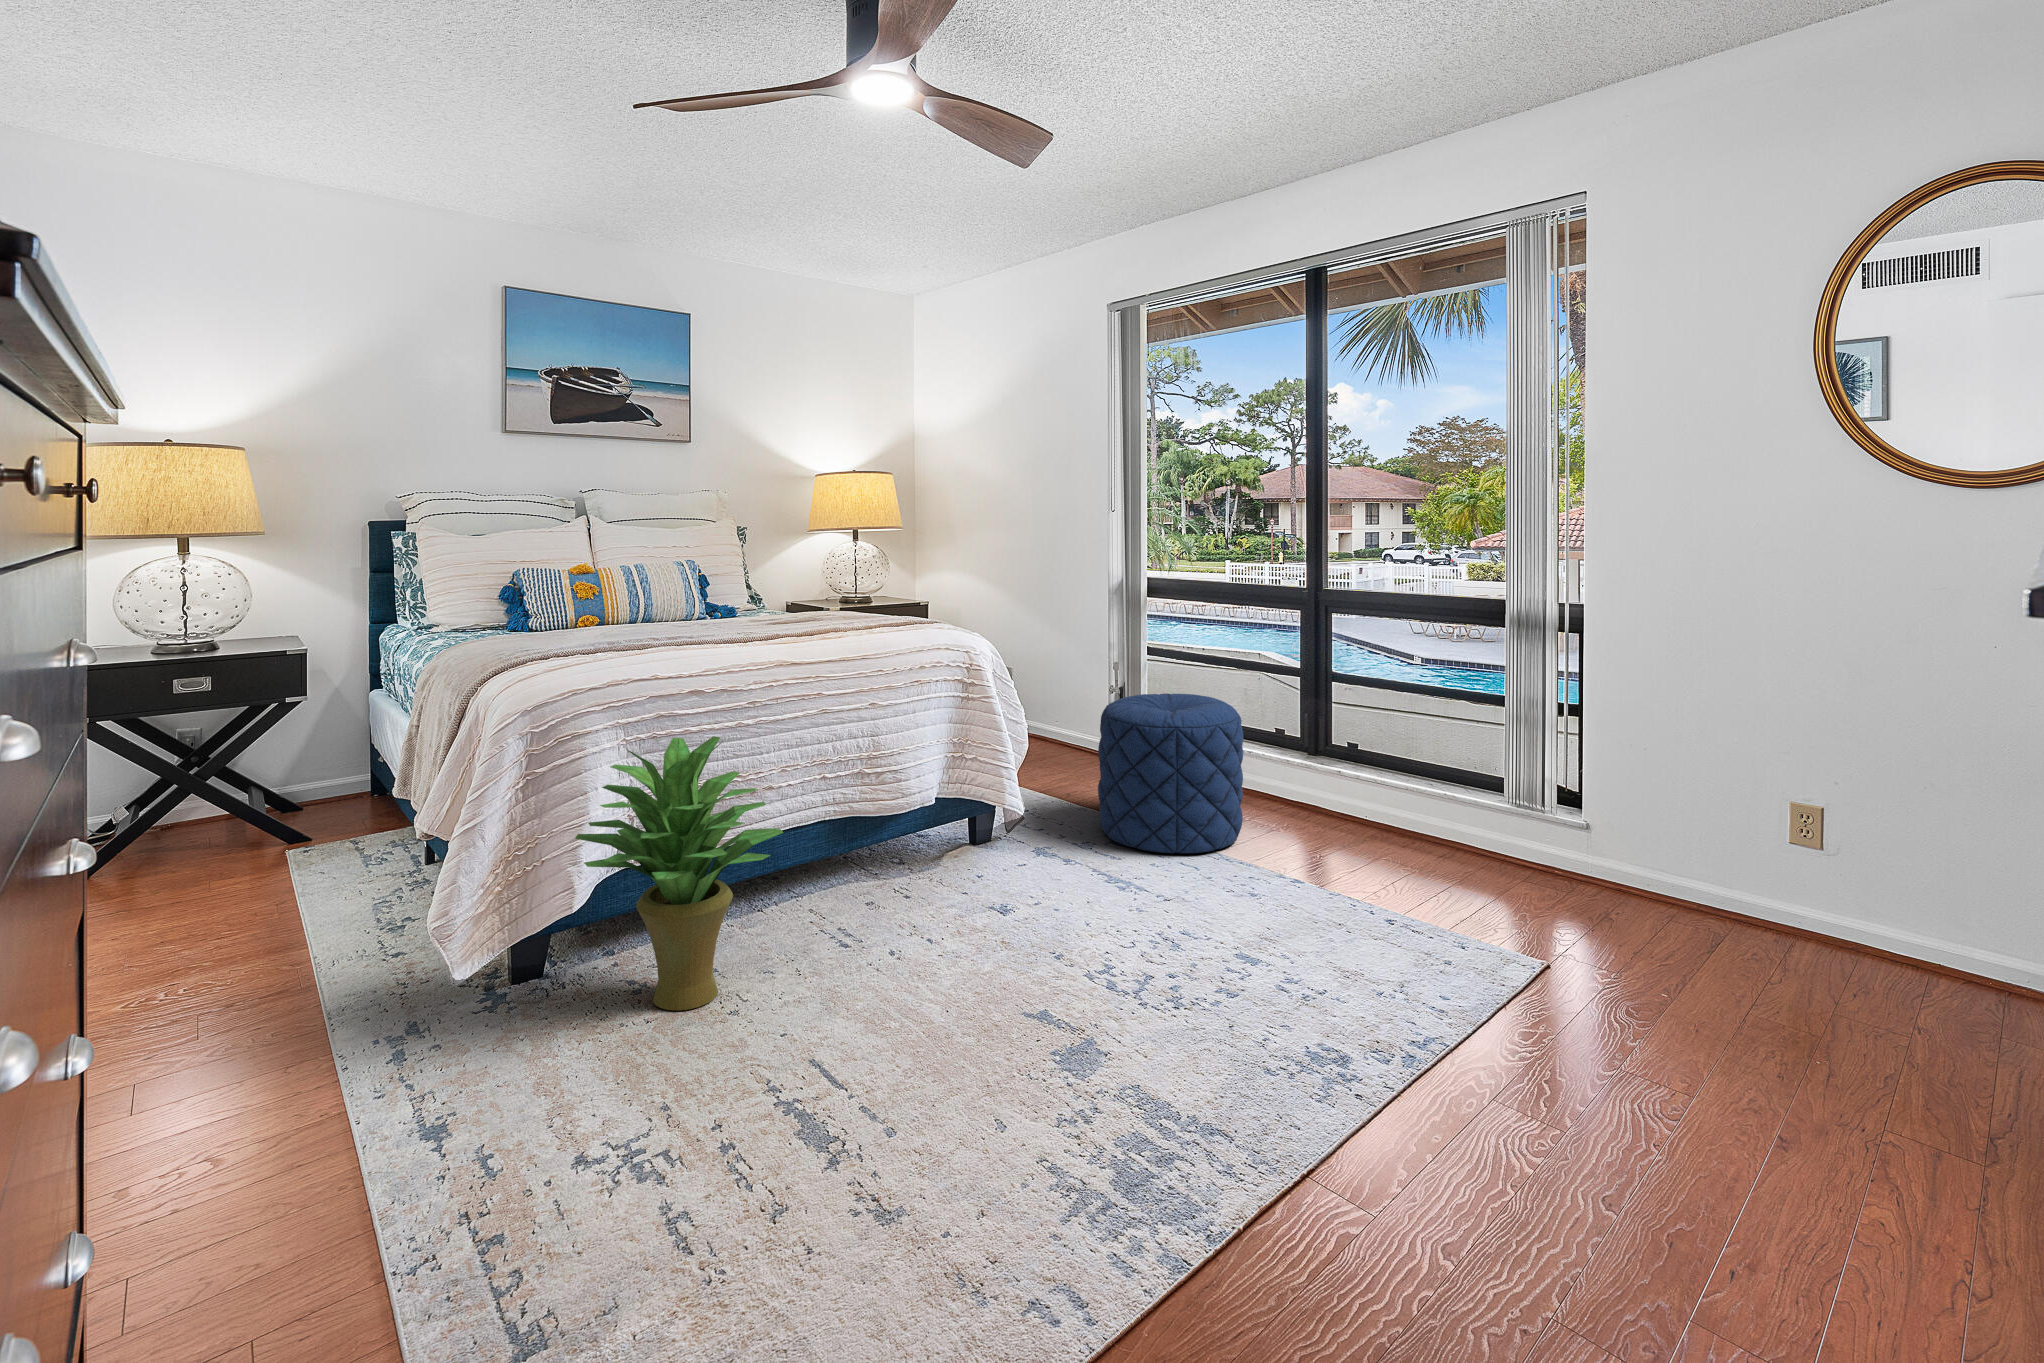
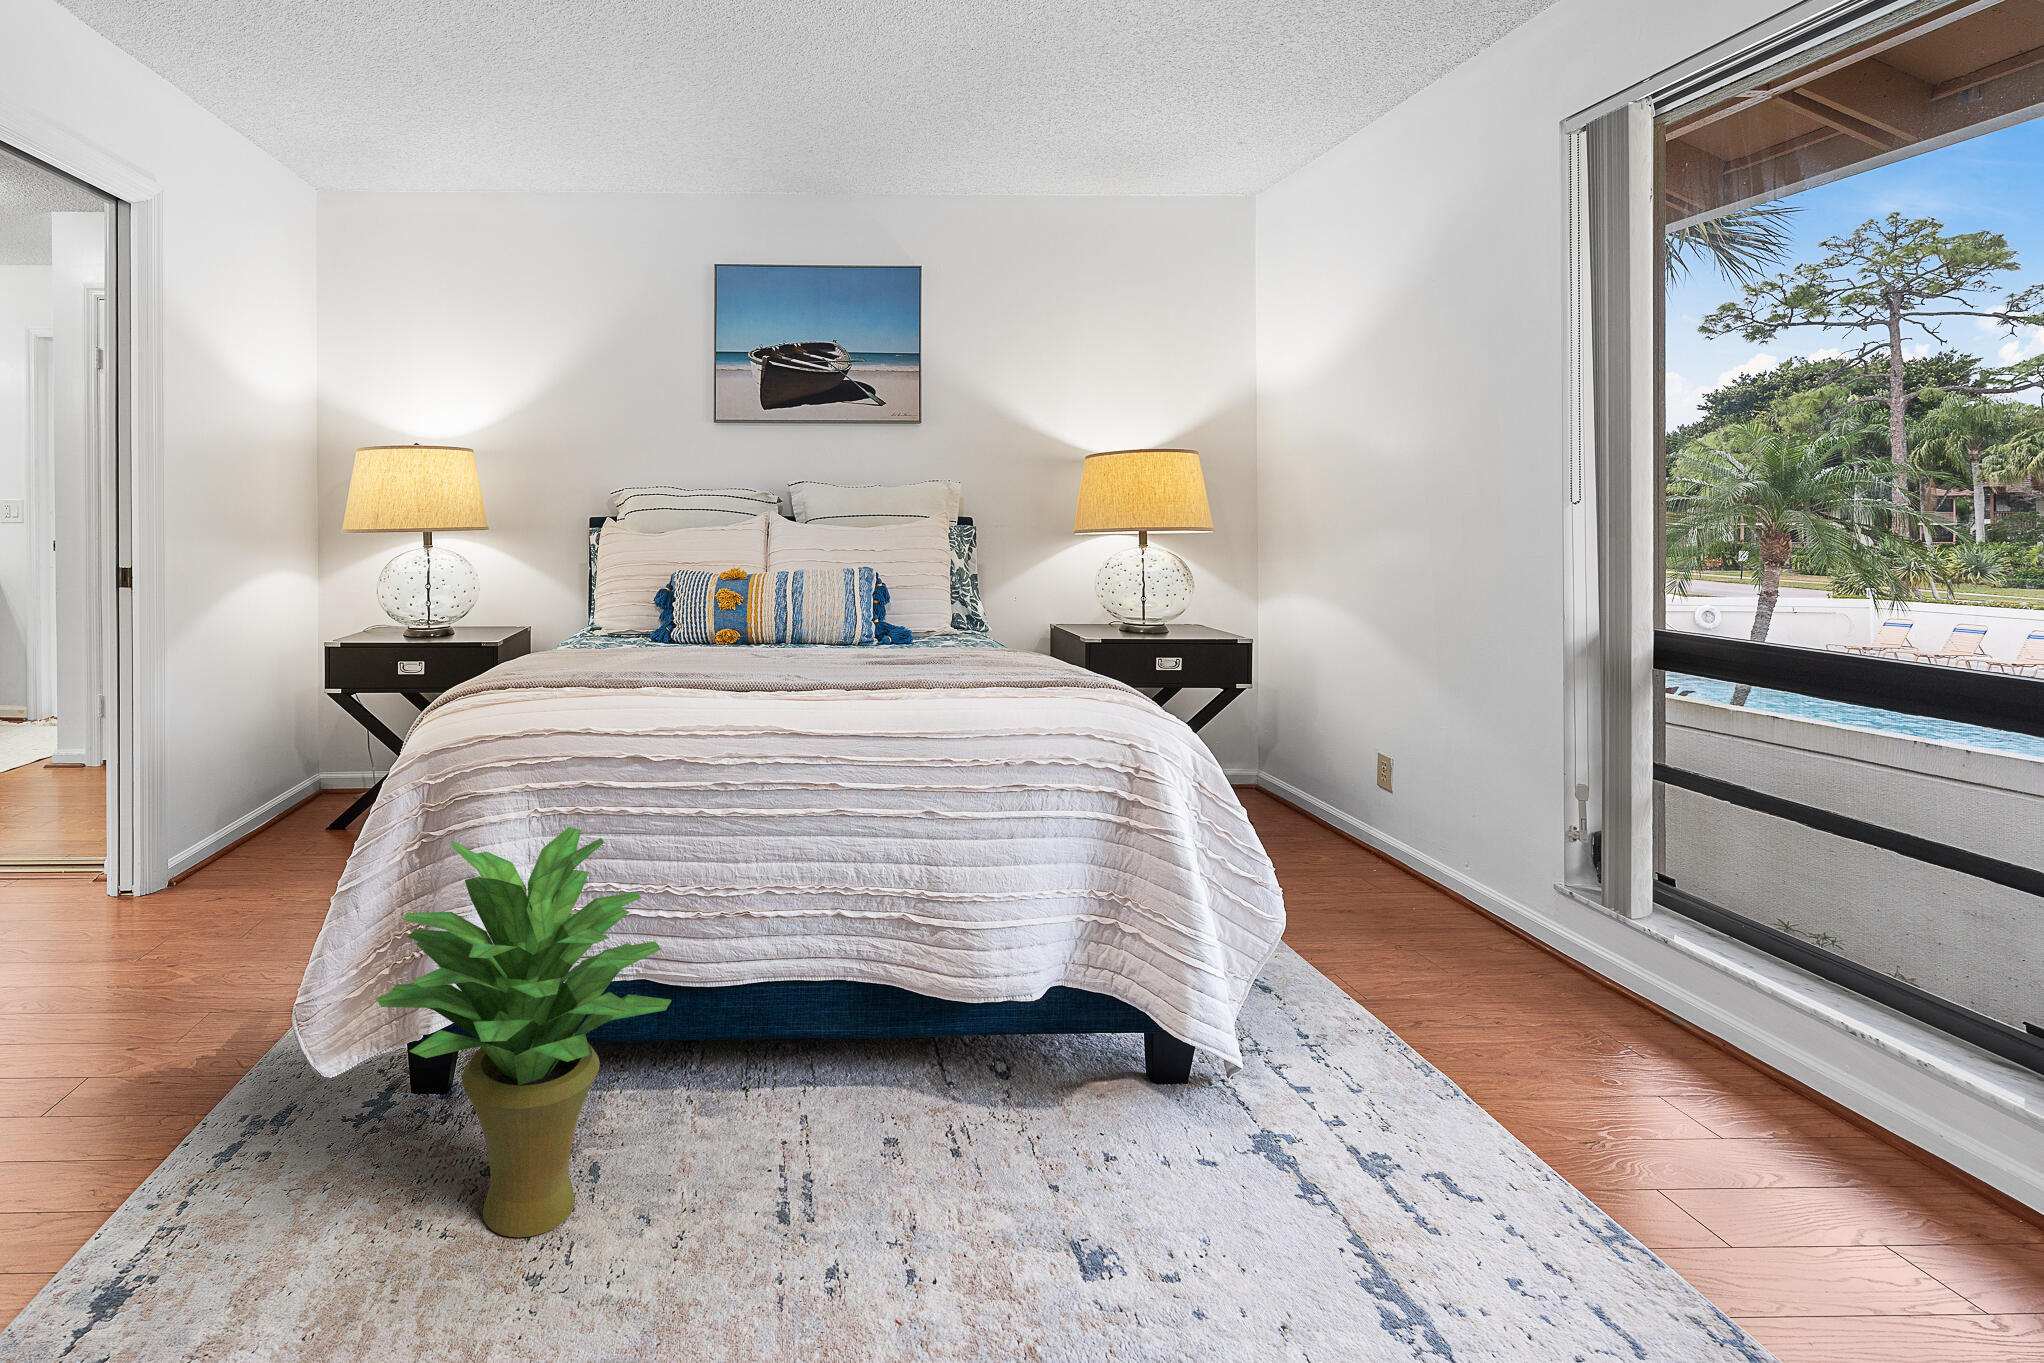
pouf: present [1098,693,1243,853] -> none [1385,871,1739,1249]

